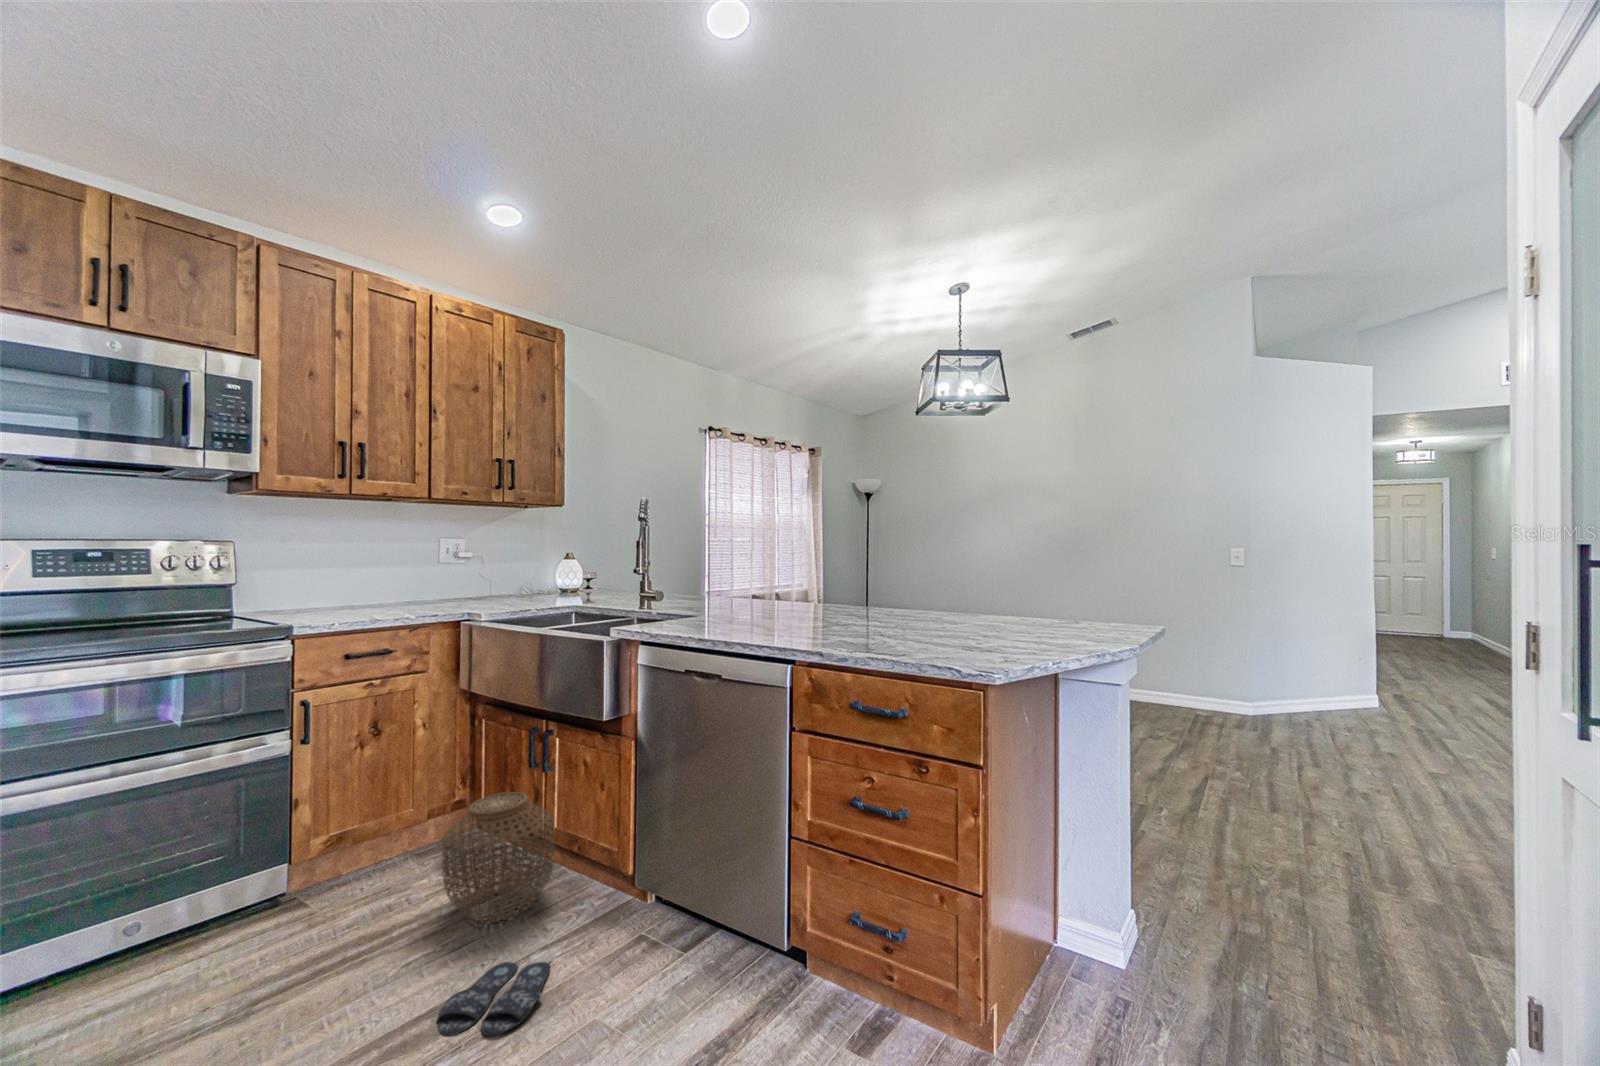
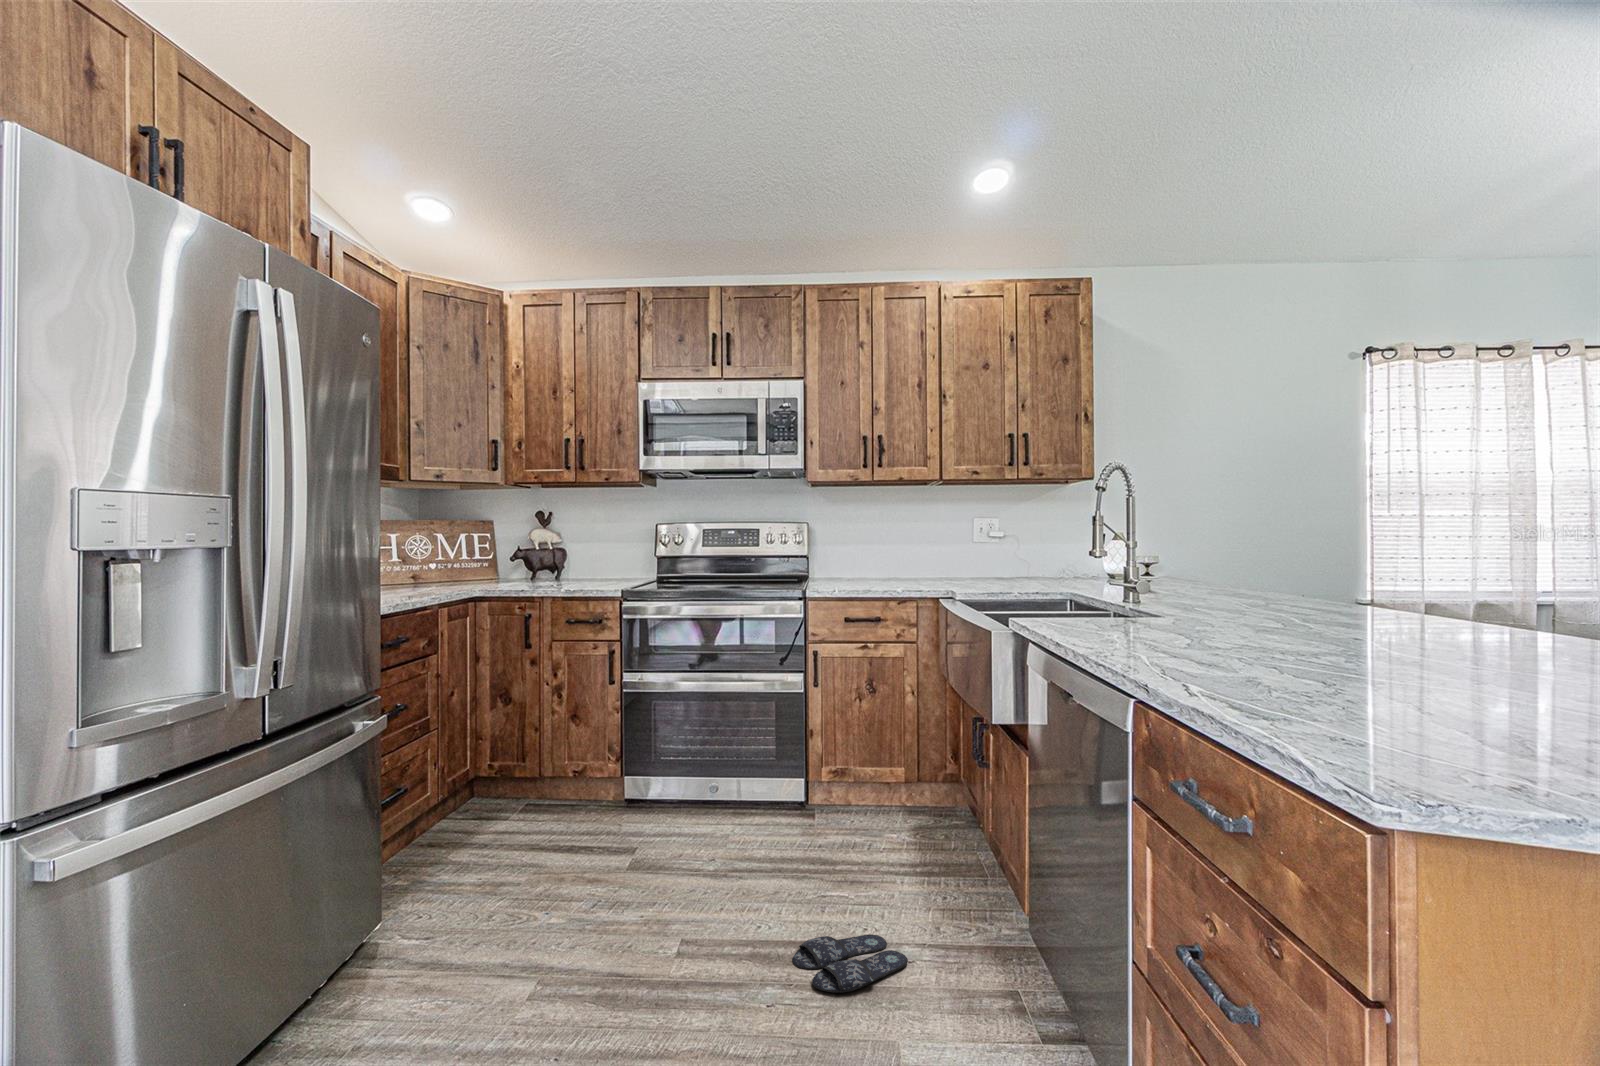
woven basket: present [442,792,555,923] -> none [871,772,977,904]

